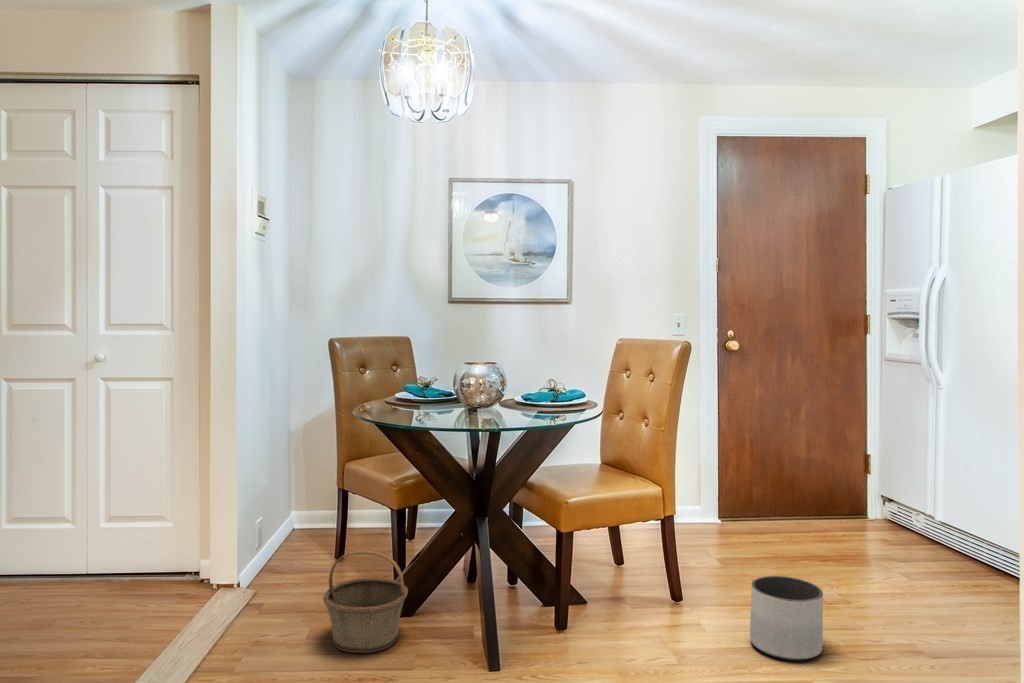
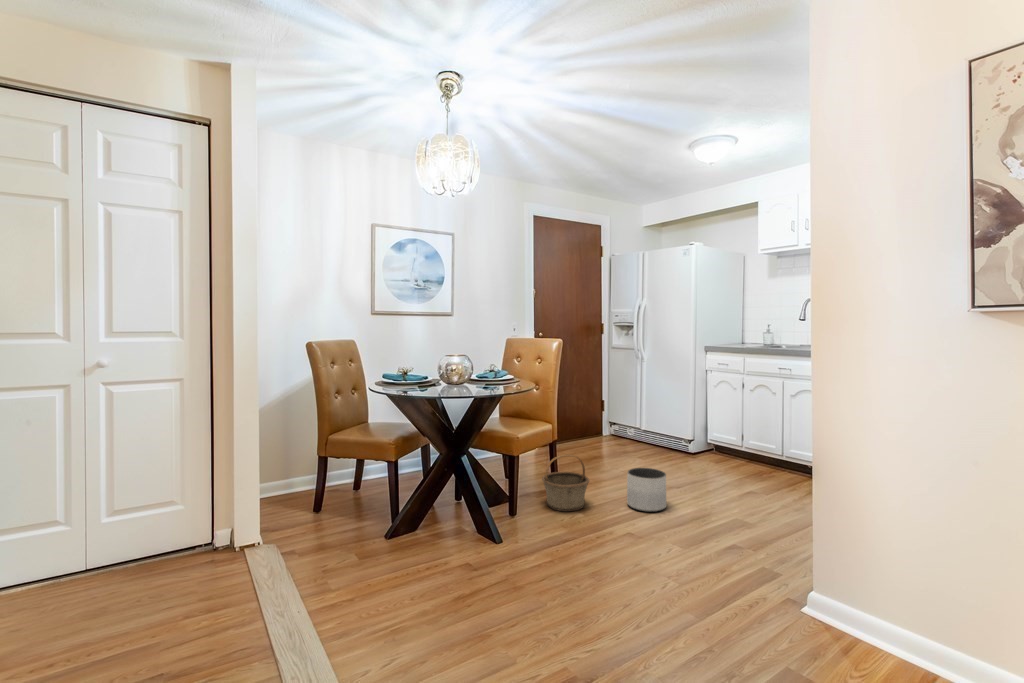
basket: present [323,551,408,653] -> present [542,455,589,511]

